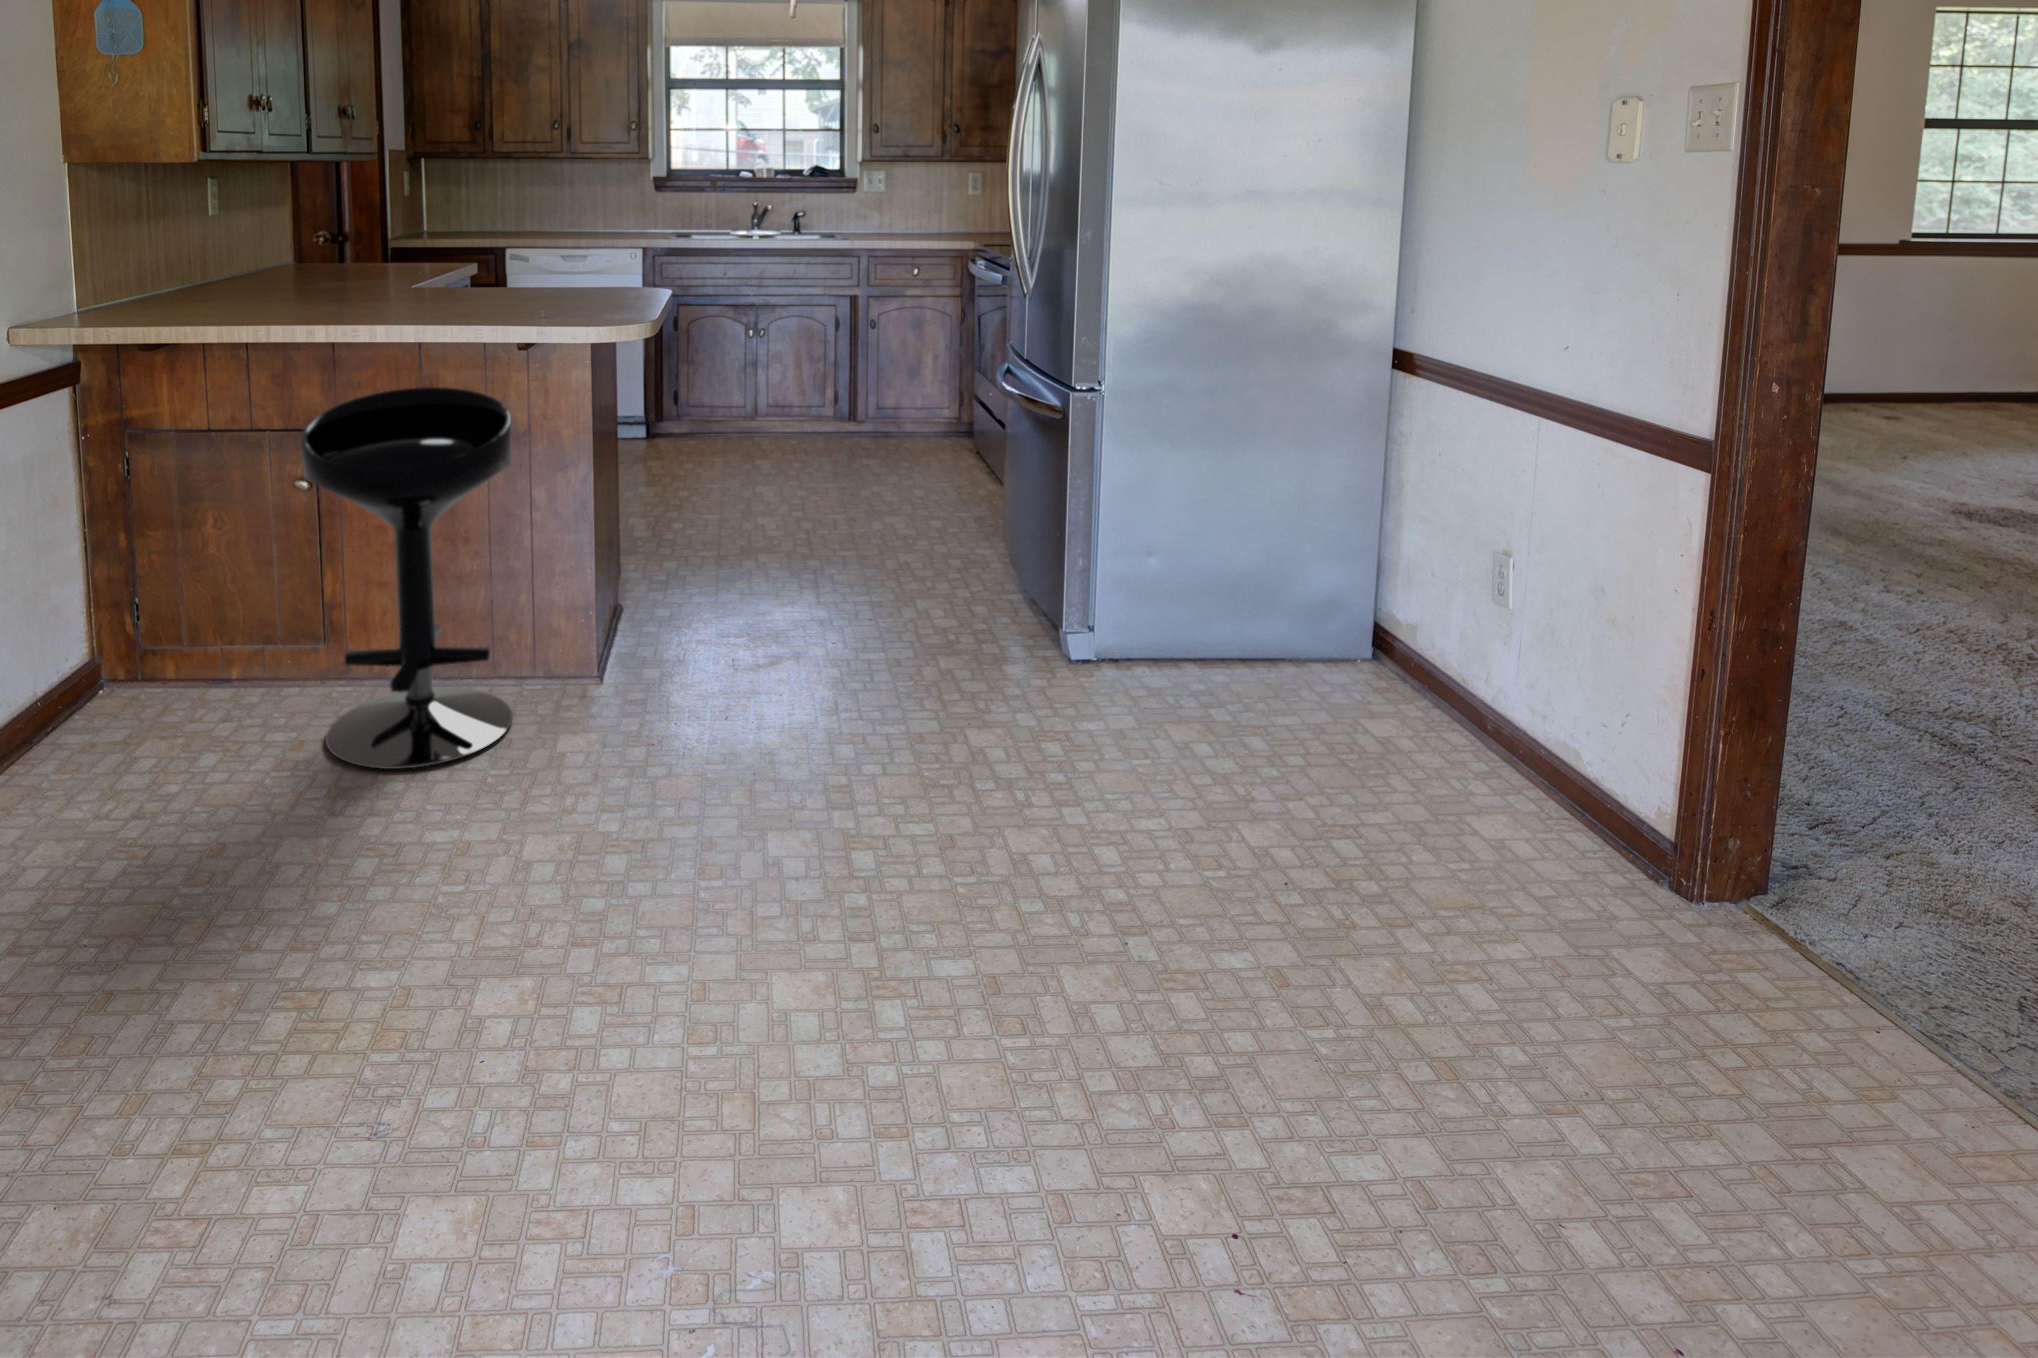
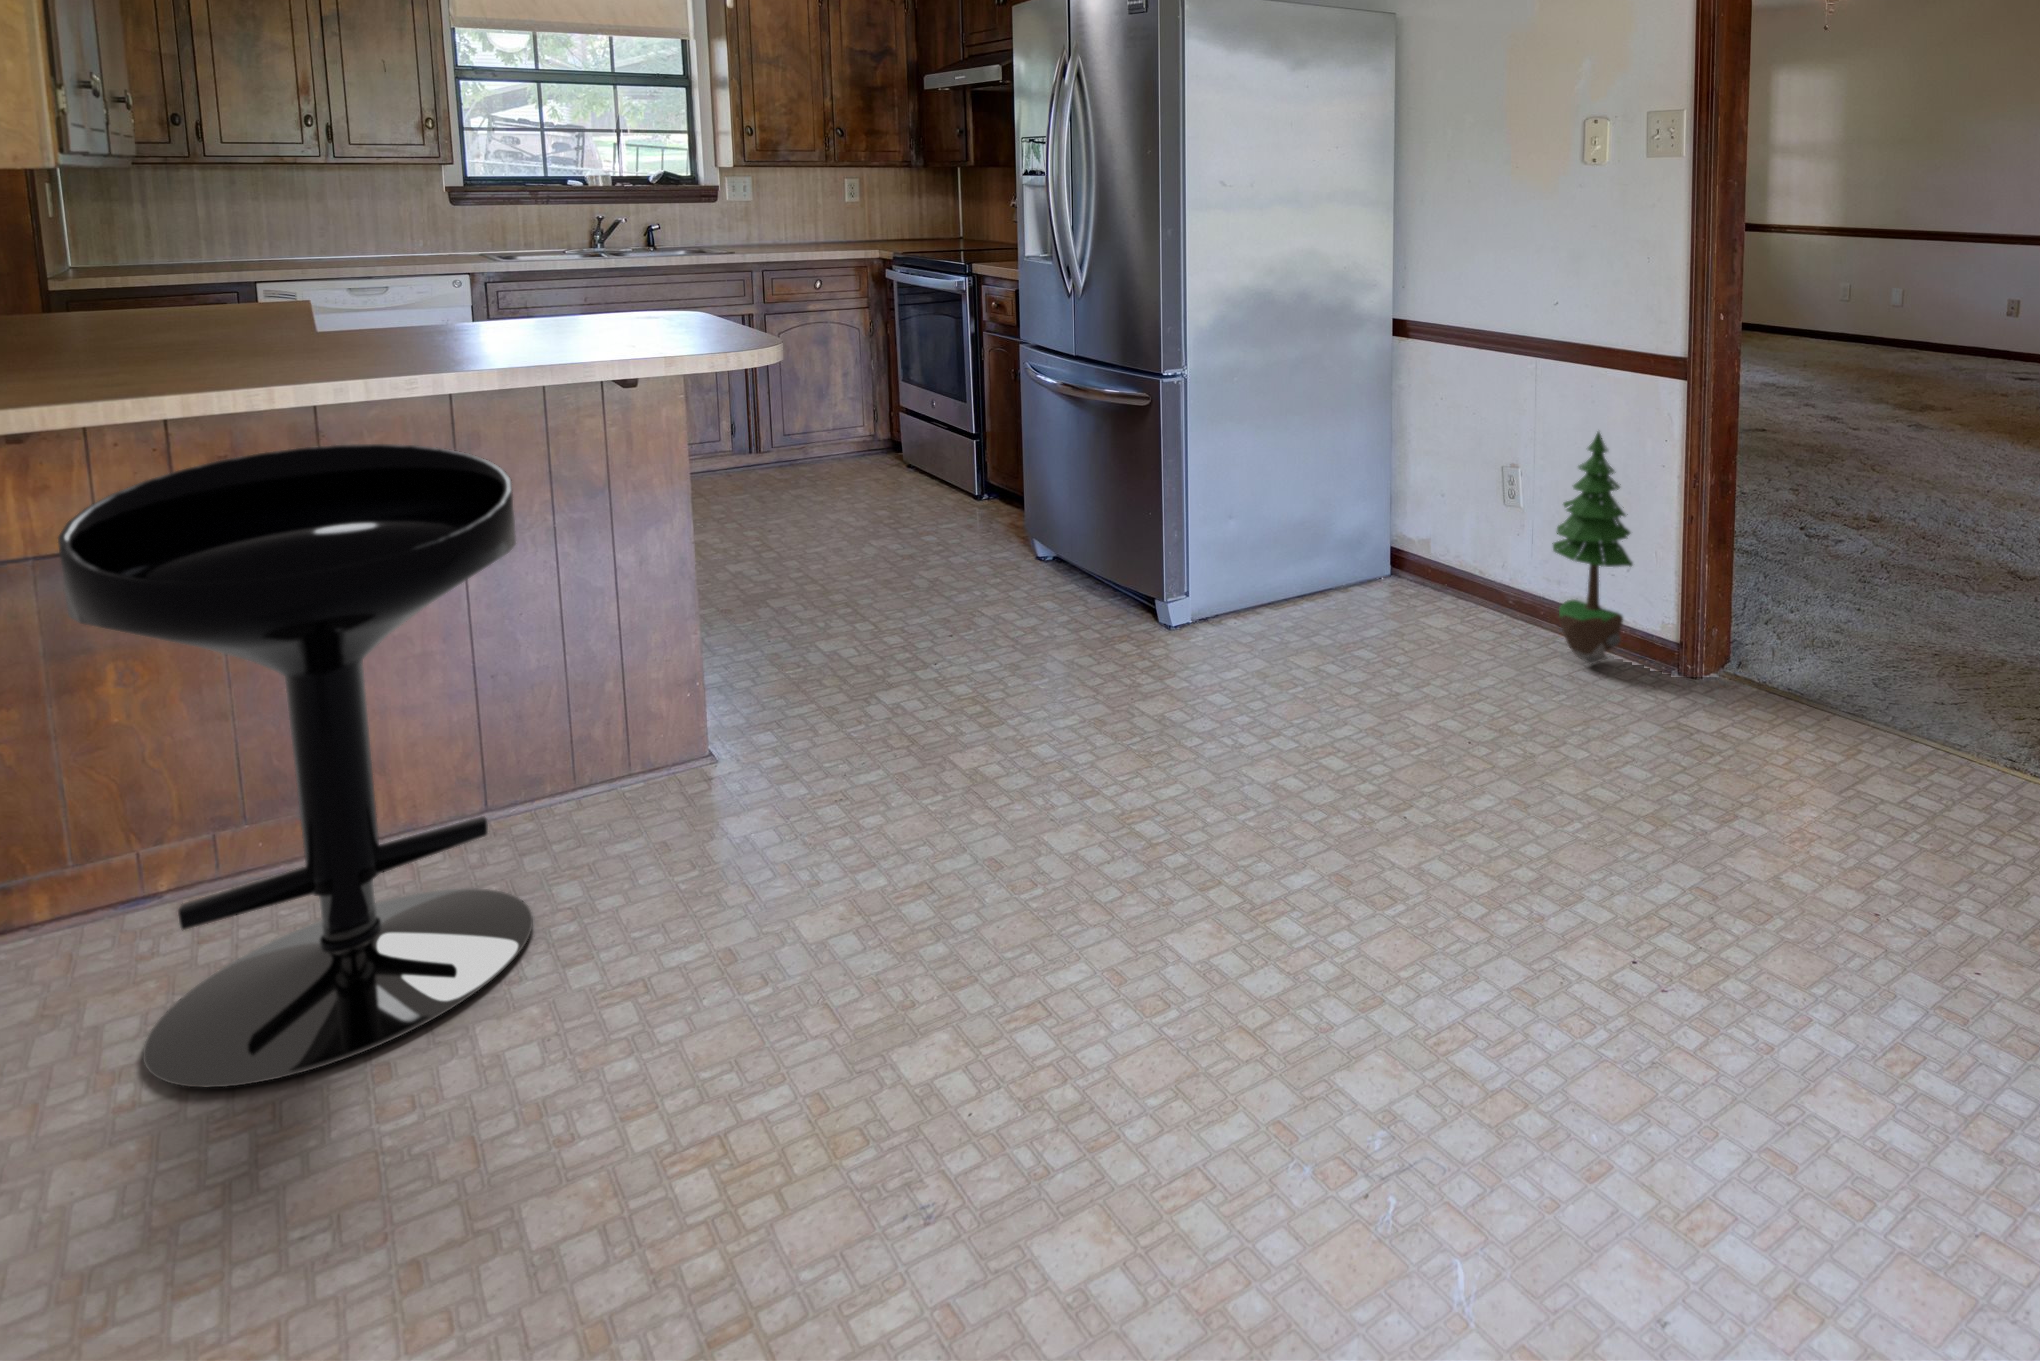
potted tree: none [1484,530,1615,833] -> present [1552,432,1632,664]

